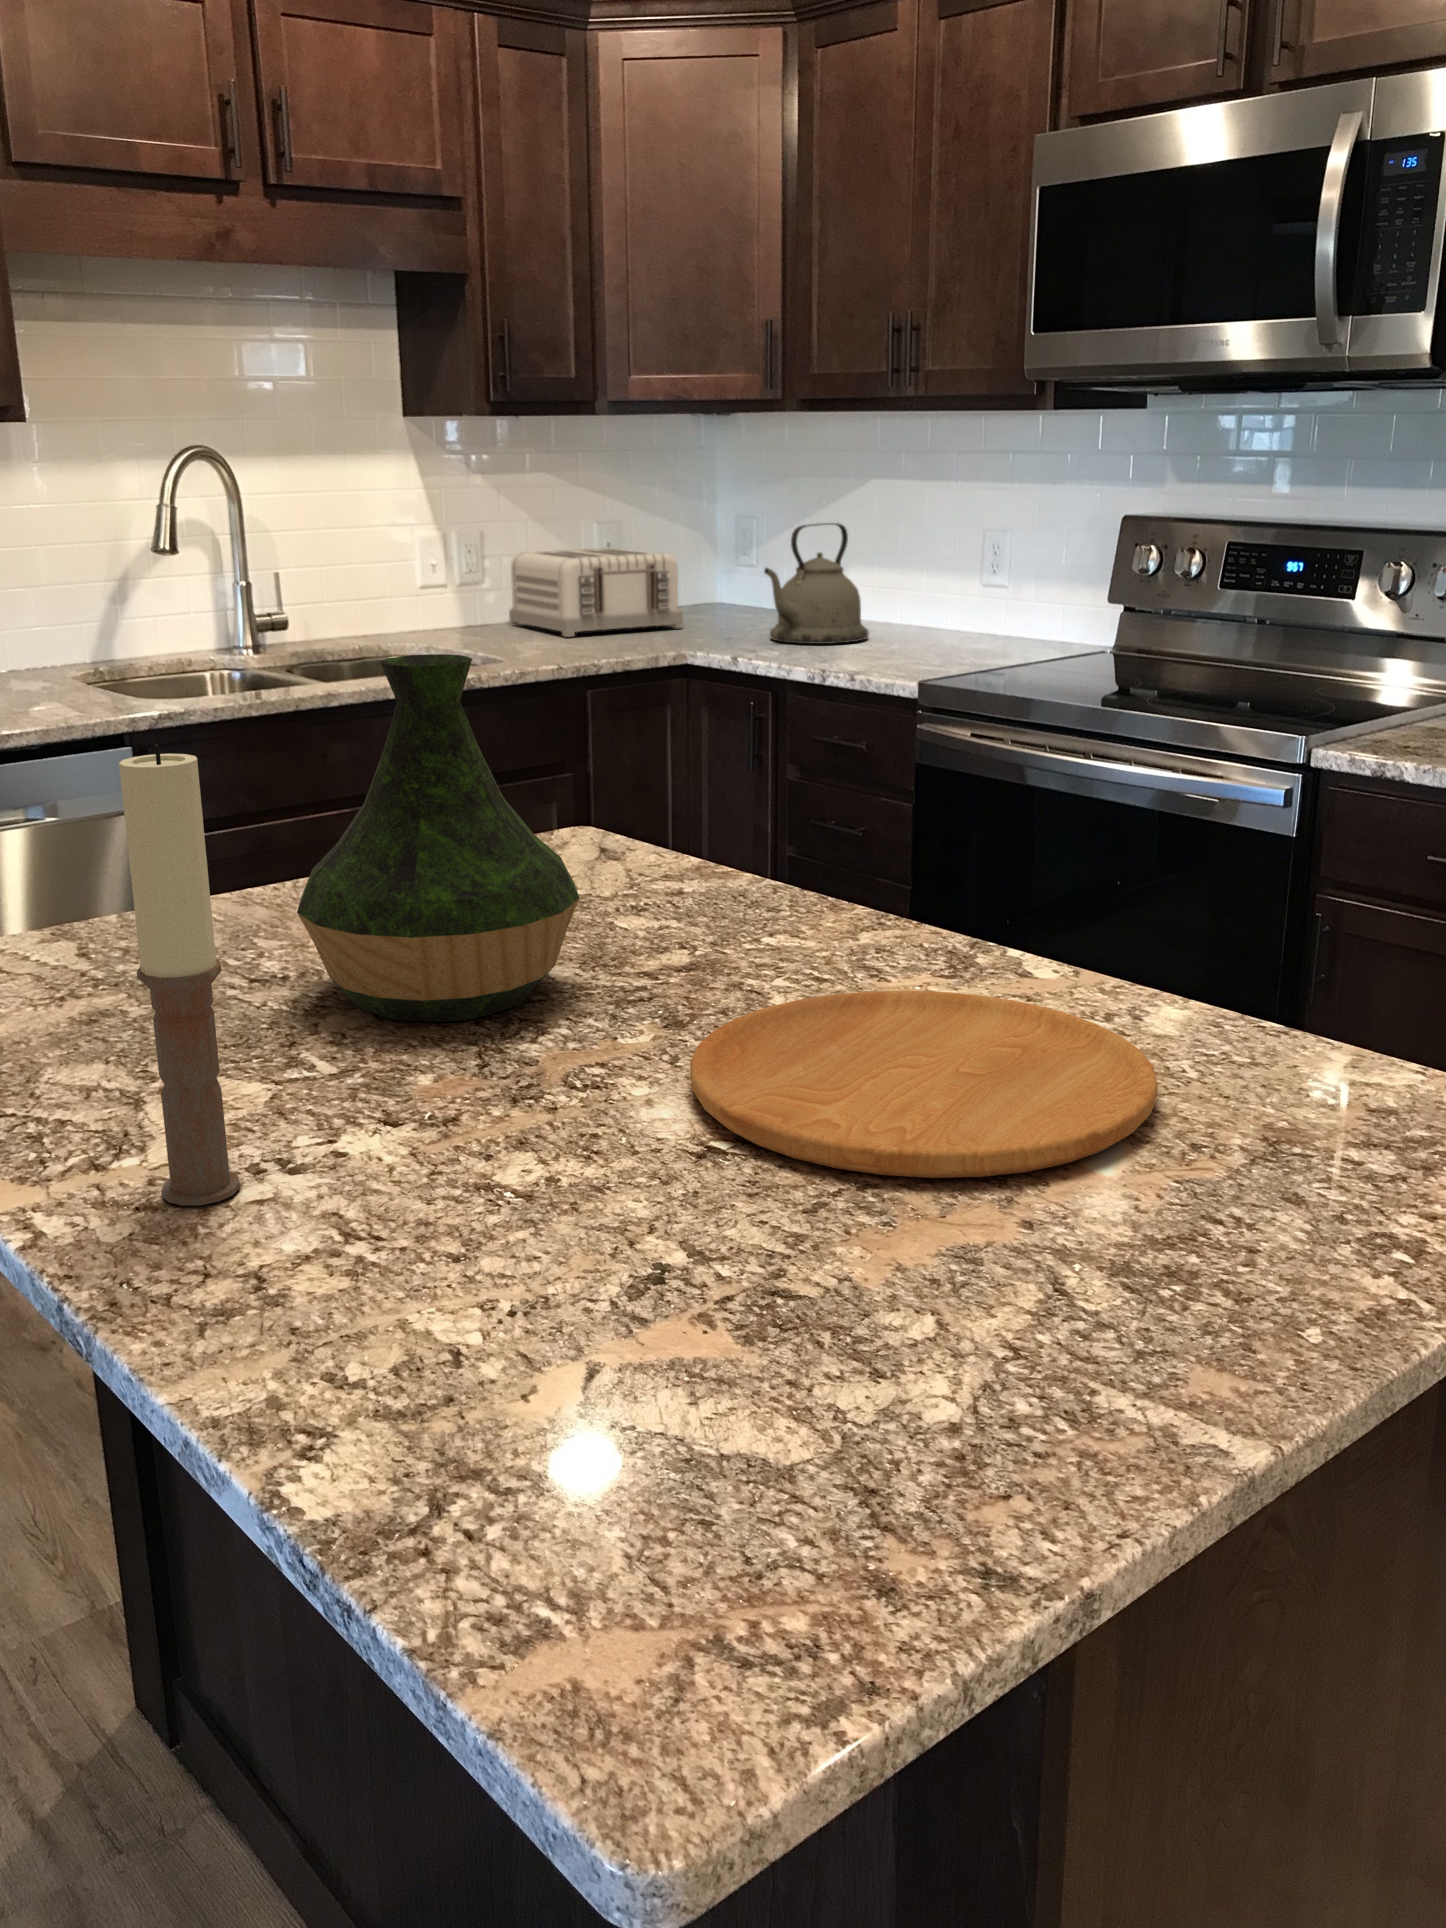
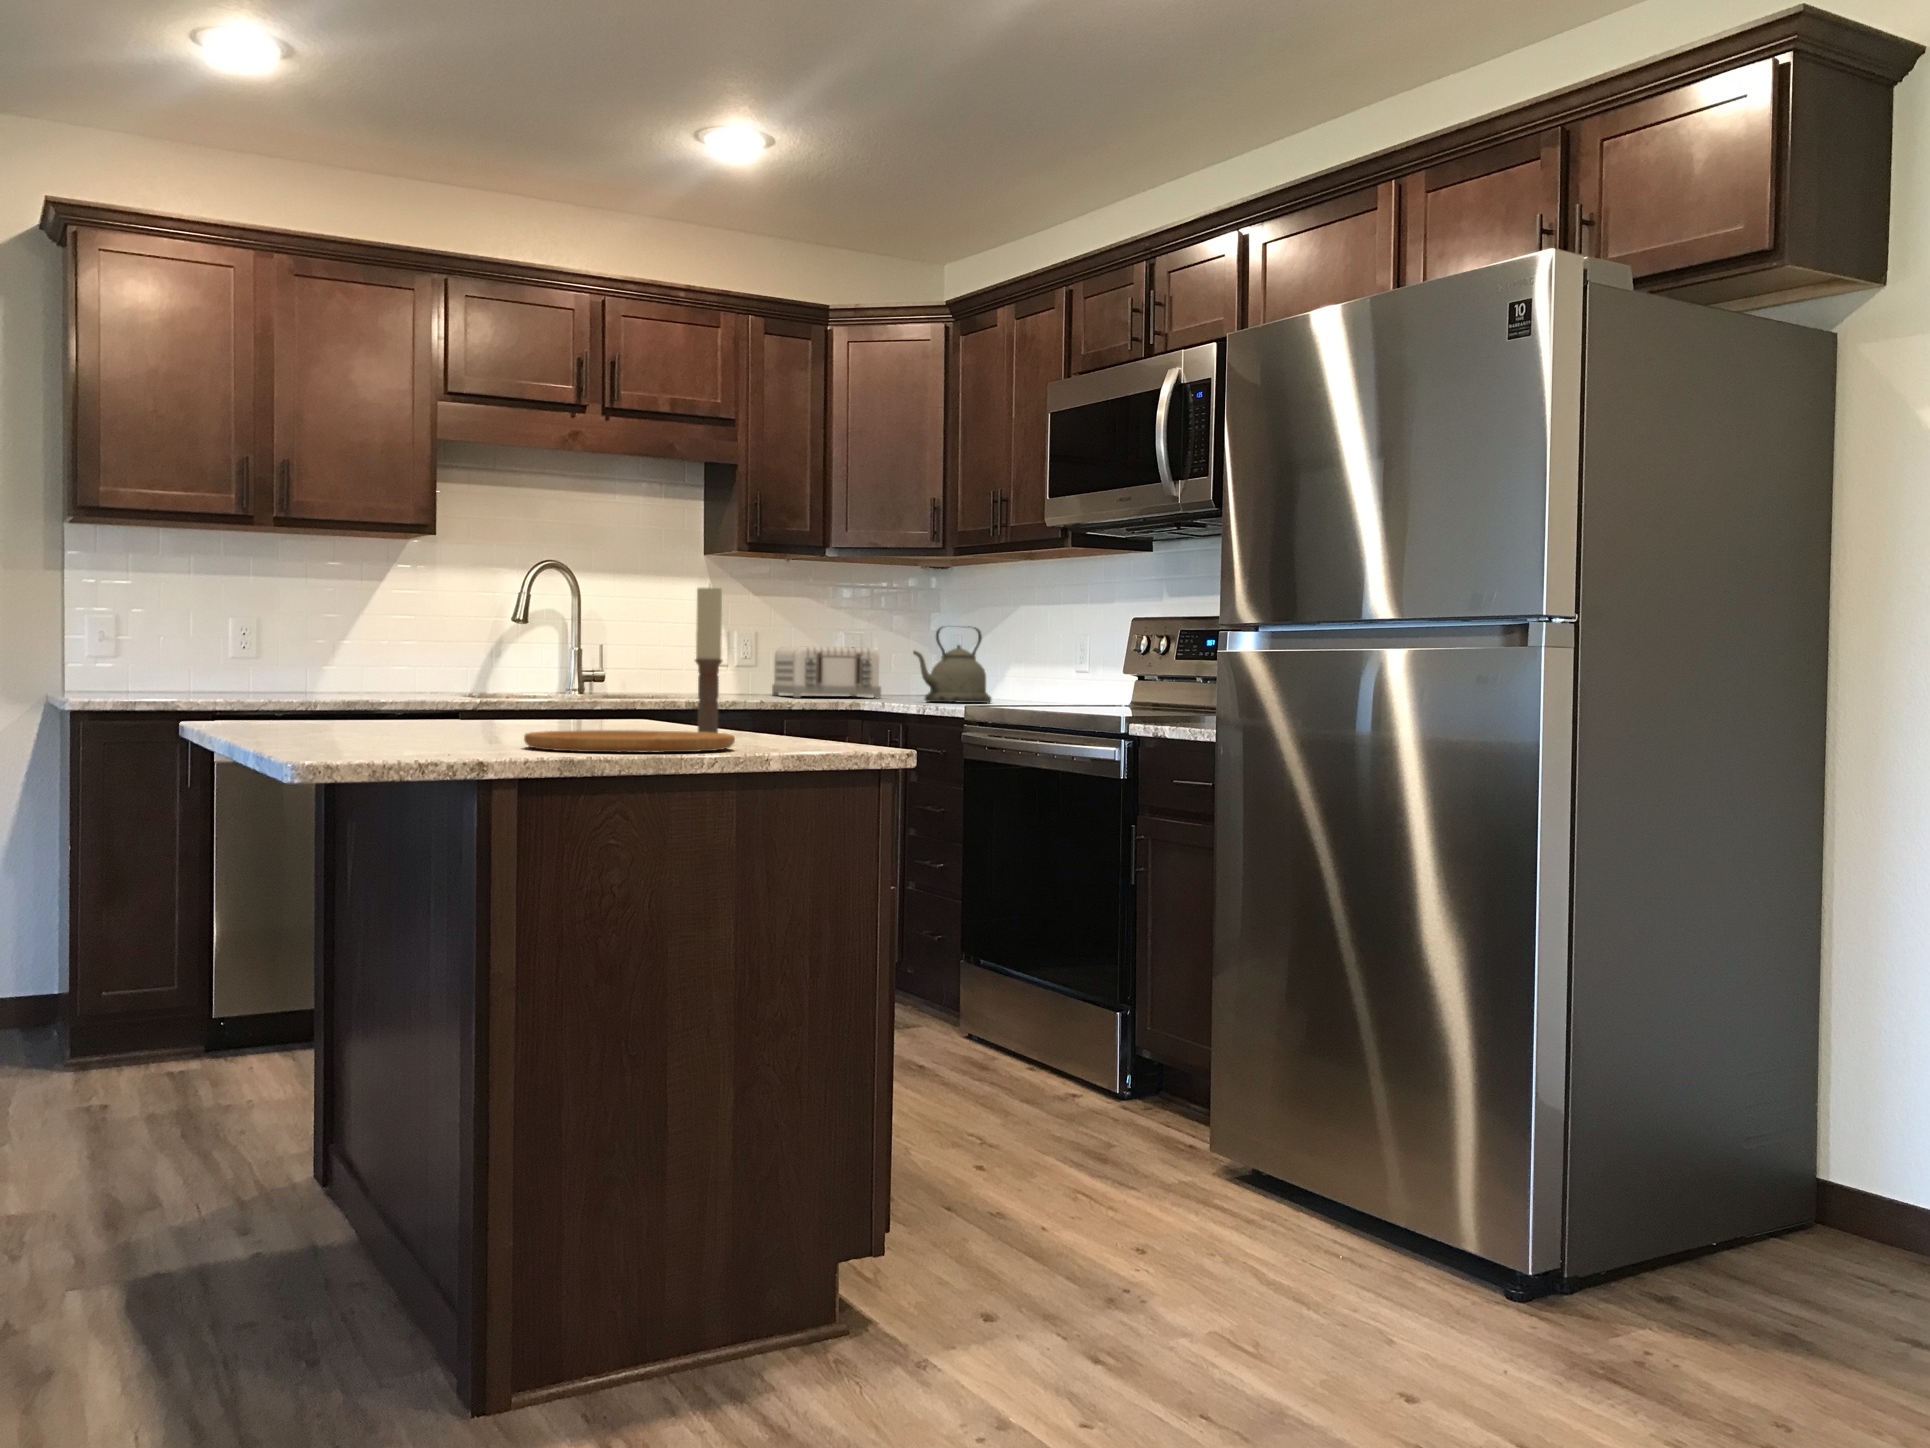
vase: present [297,654,579,1022] -> none [408,577,547,739]
candle: present [119,745,240,1206] -> present [695,587,722,733]

